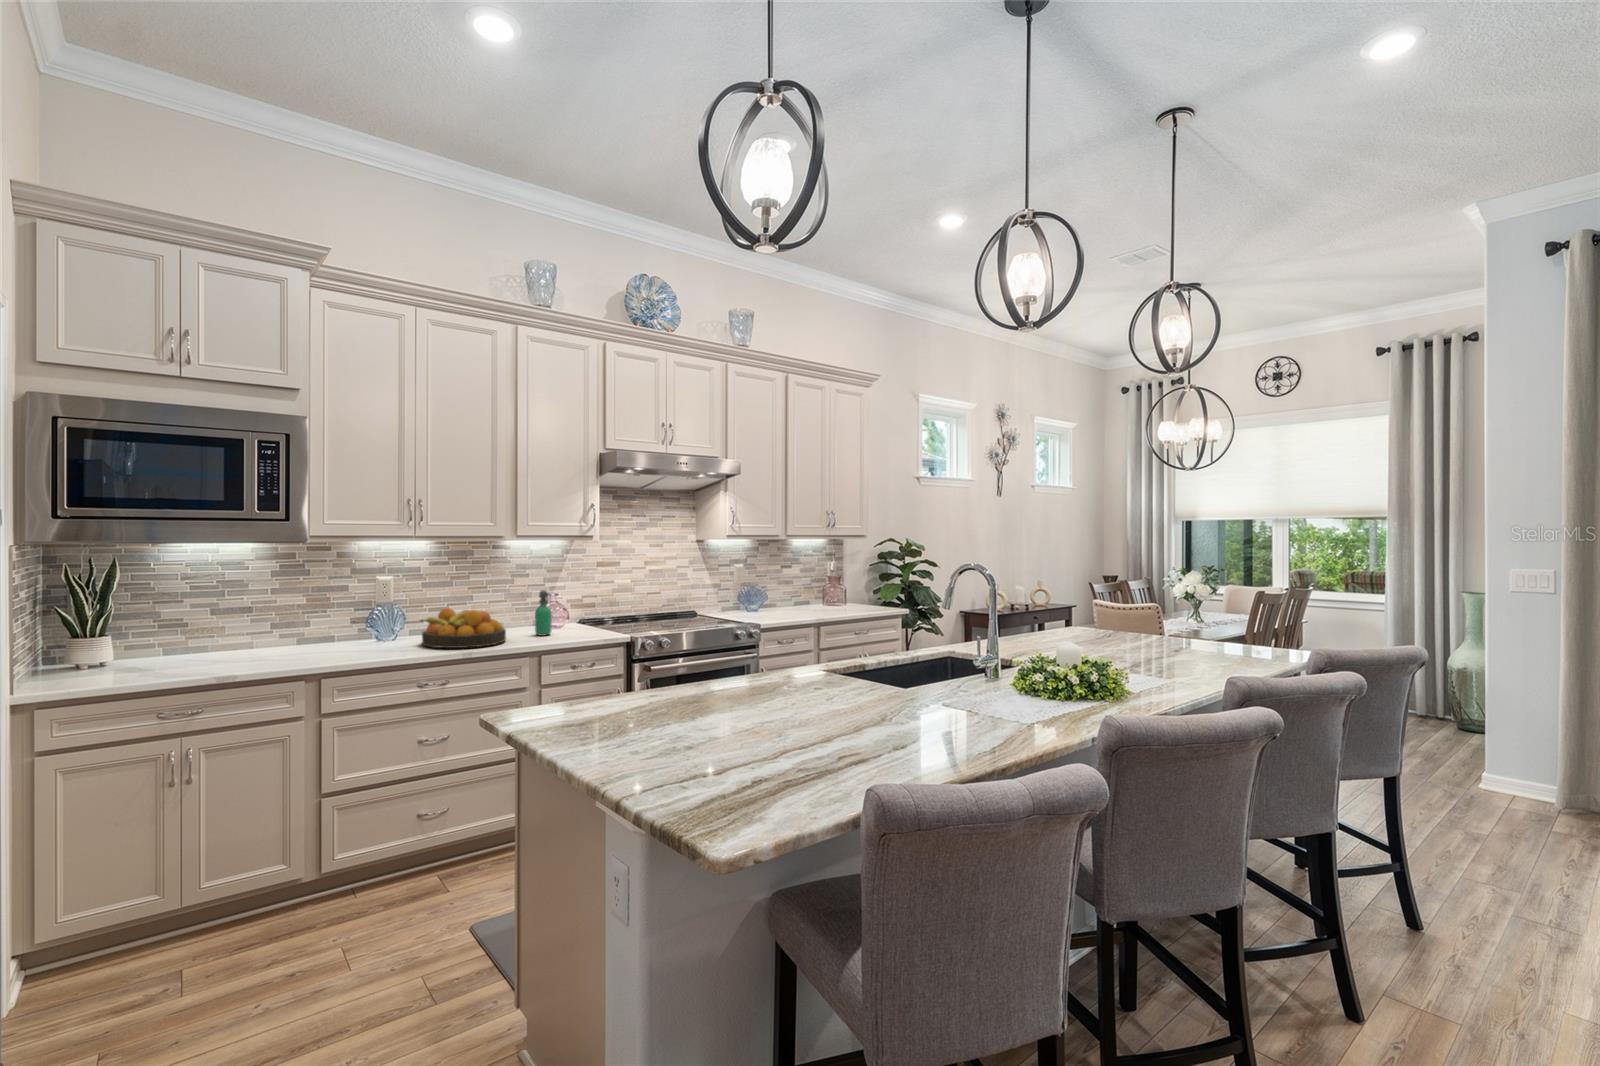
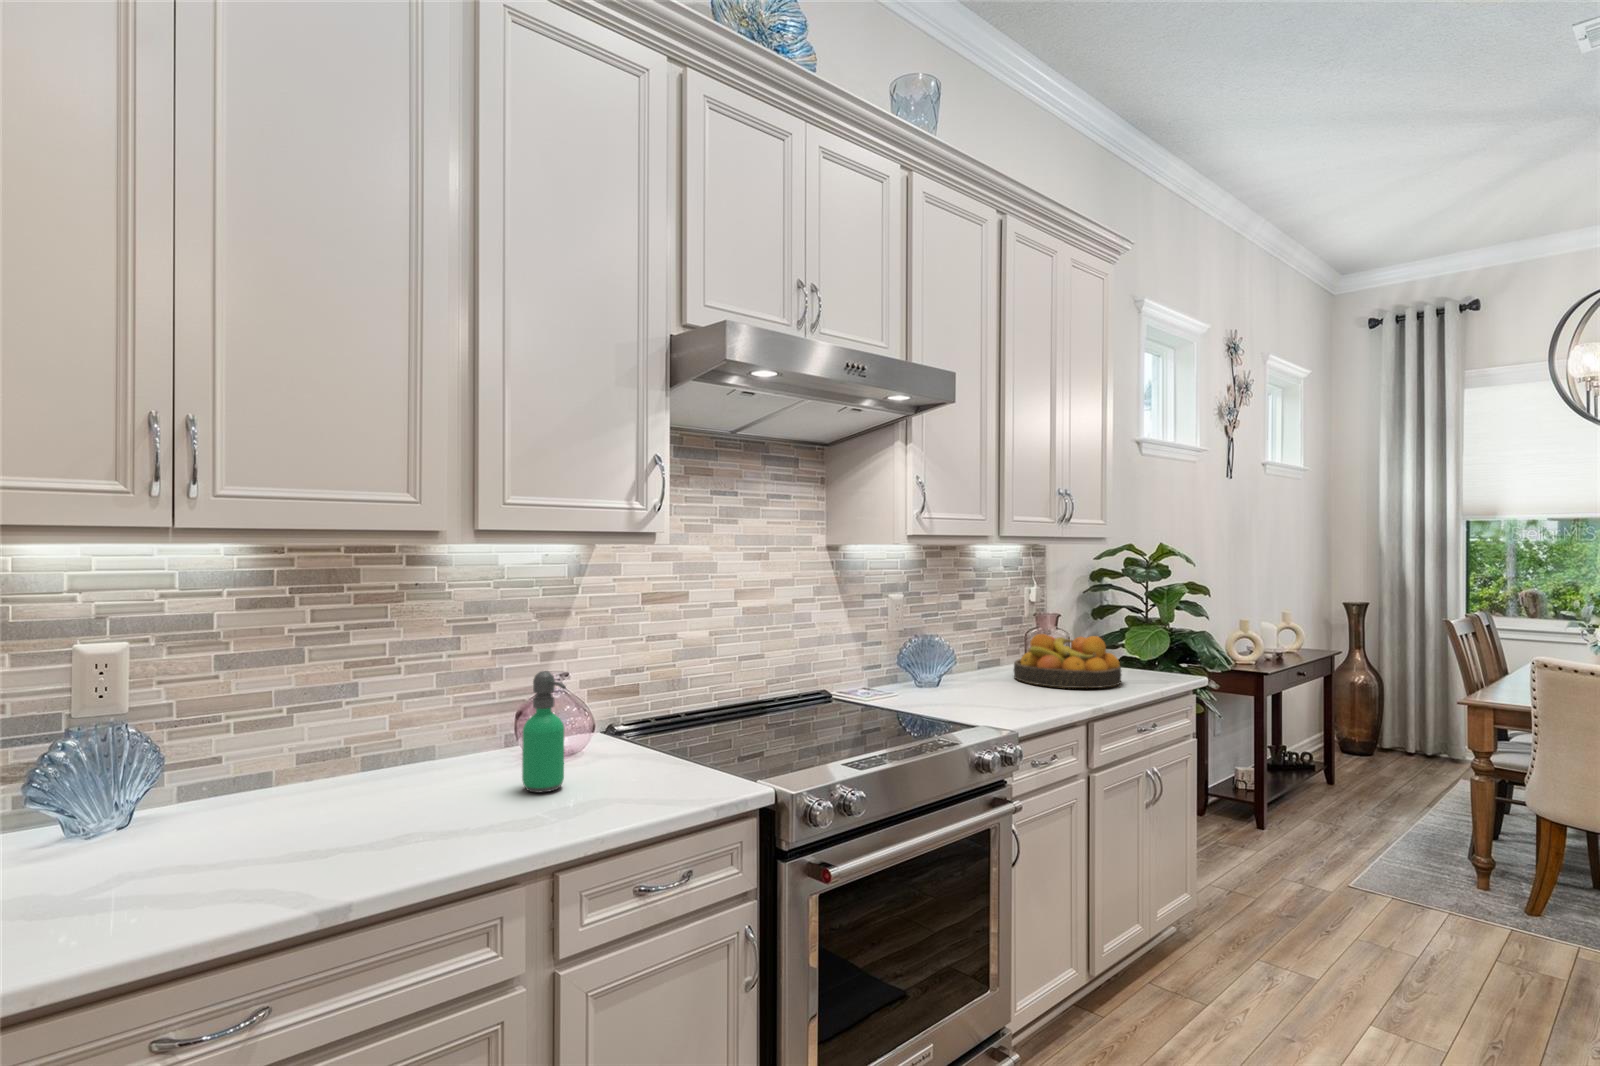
fruit bowl: present [421,608,506,648] -> present [1014,634,1121,688]

